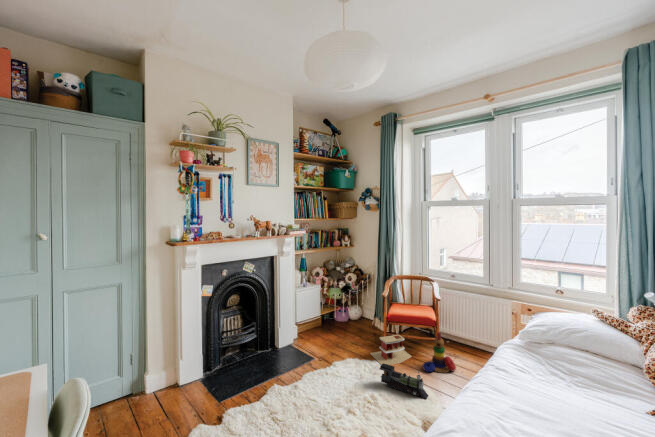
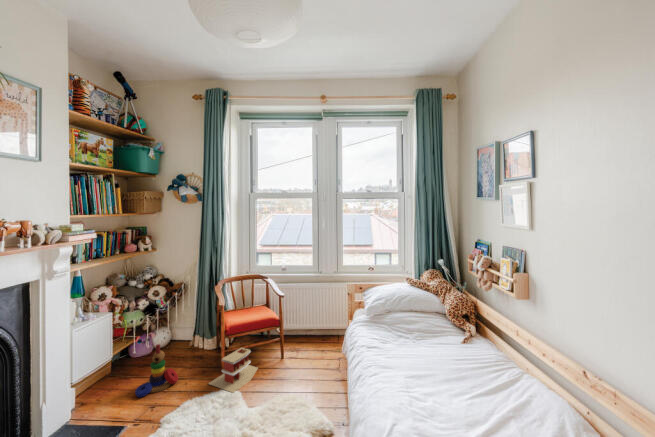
stacking toy: present [423,332,456,373] -> present [135,344,178,397]
toy train: present [380,363,428,399] -> none [244,380,301,415]

